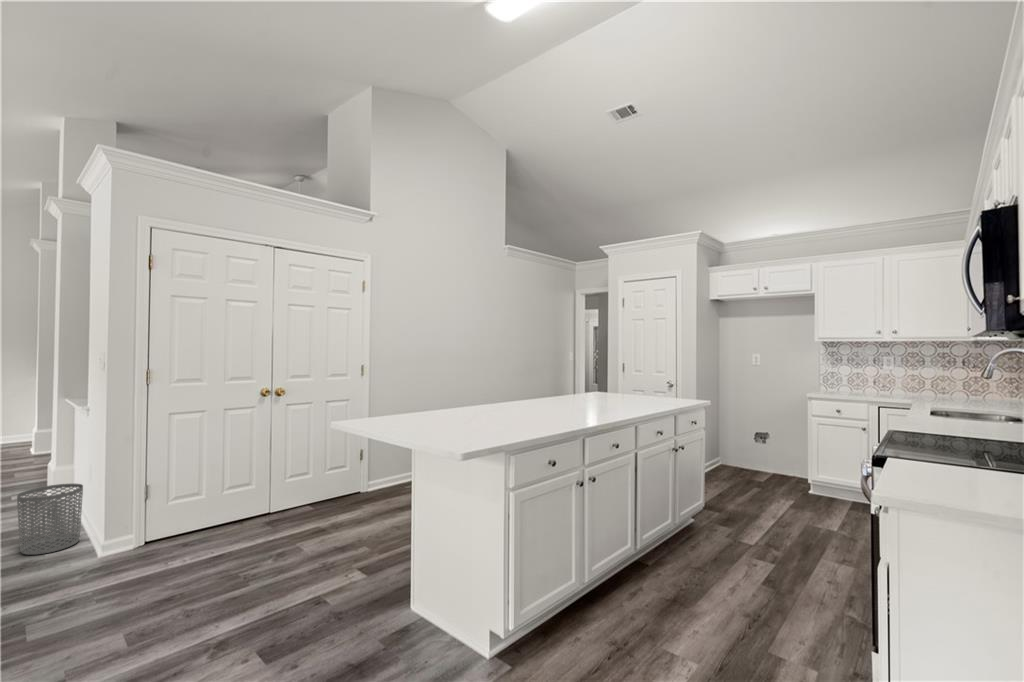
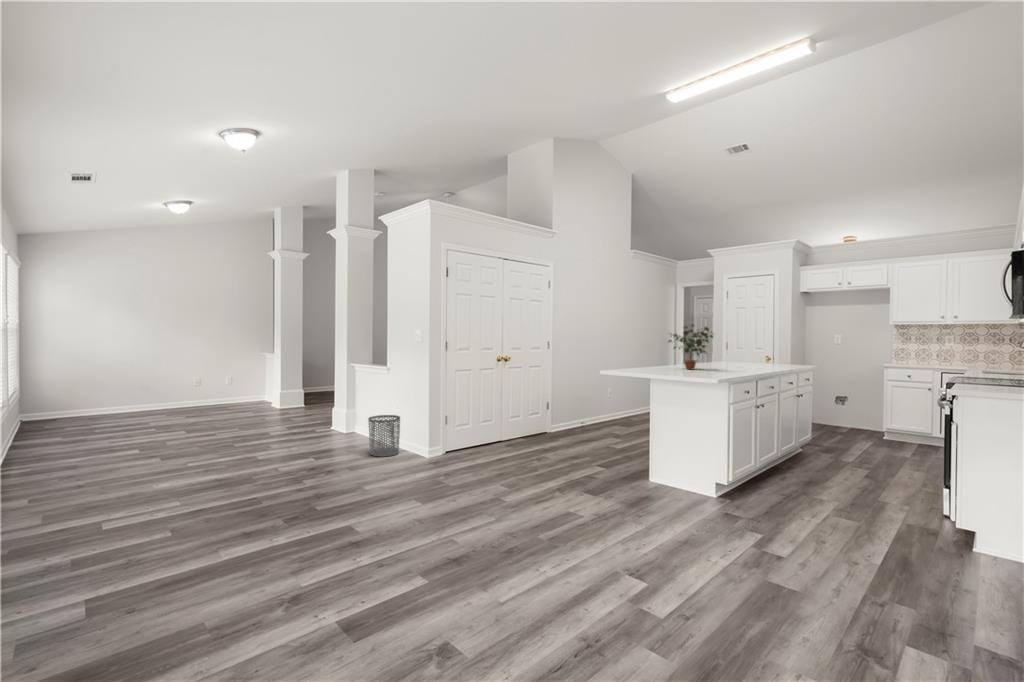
potted plant: none [465,345,527,418] -> present [668,324,713,369]

